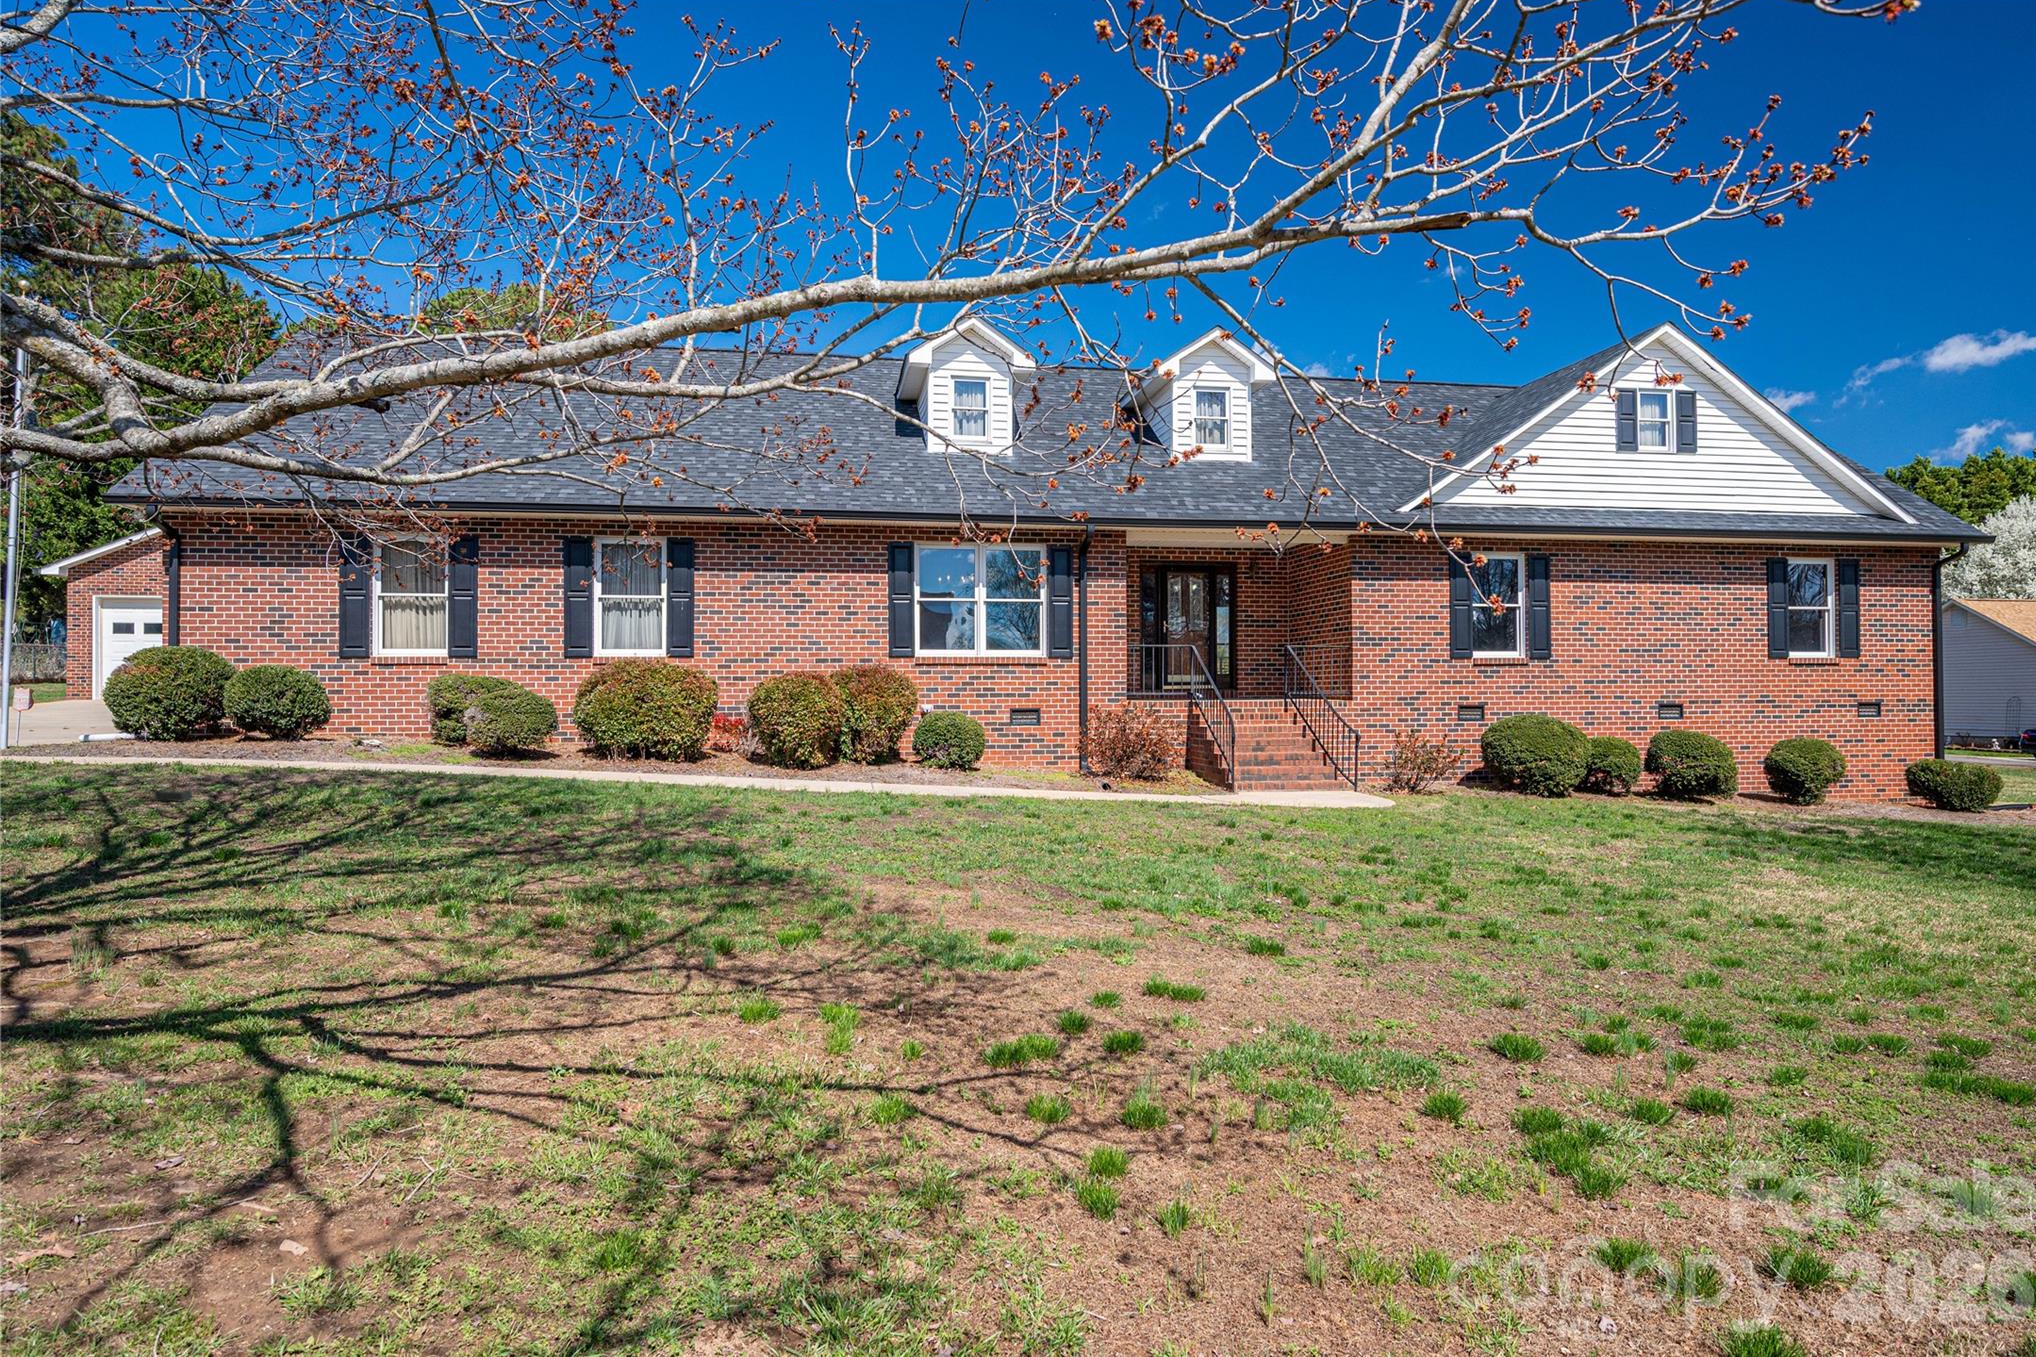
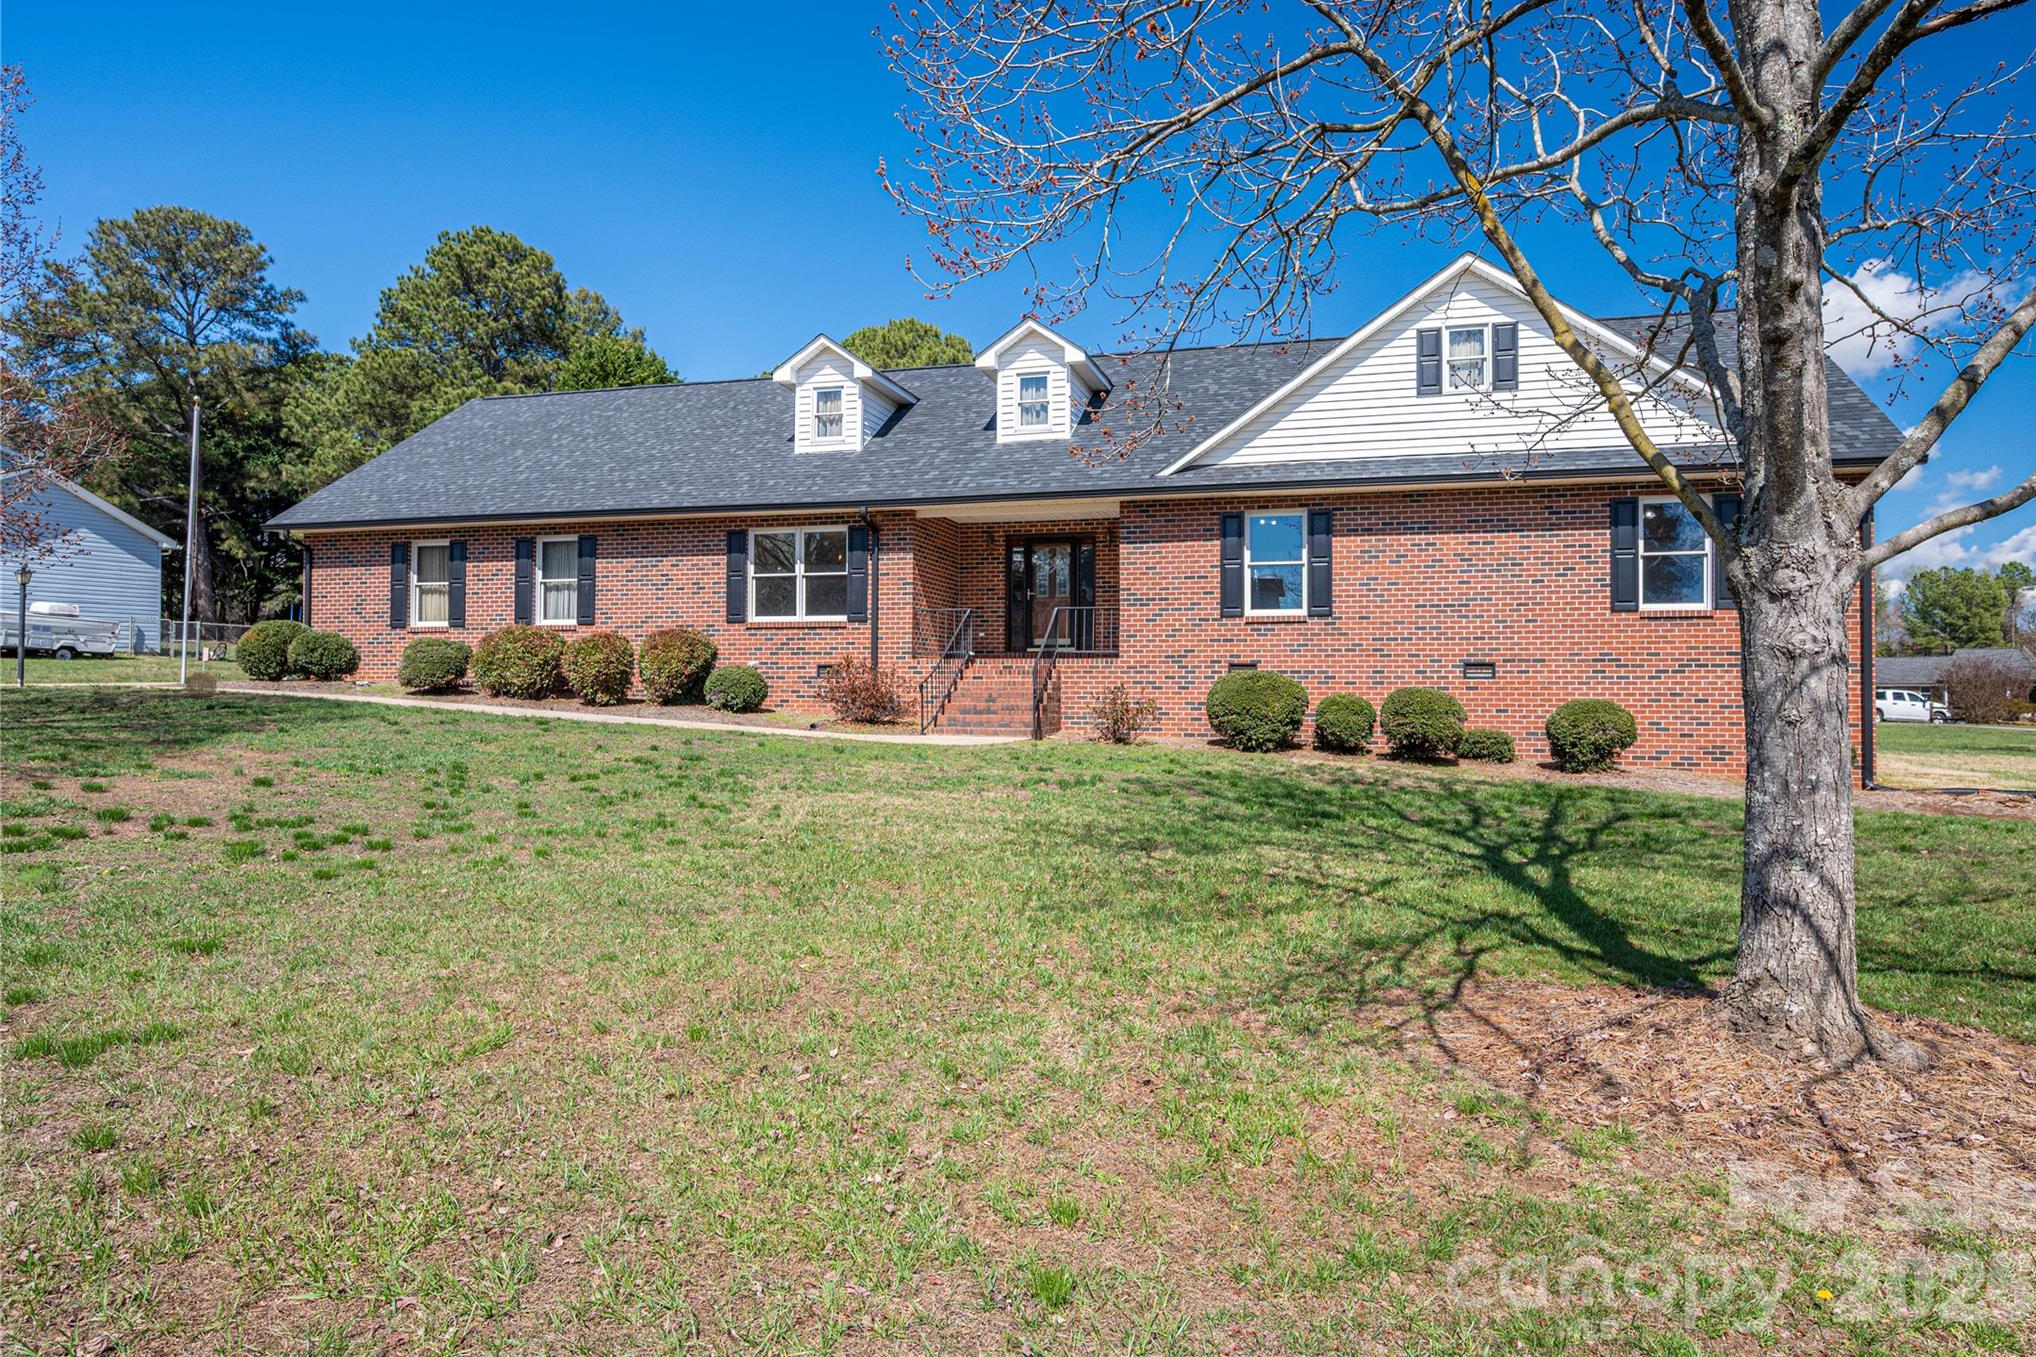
woven basket: none [239,743,283,782] -> present [186,672,216,698]

